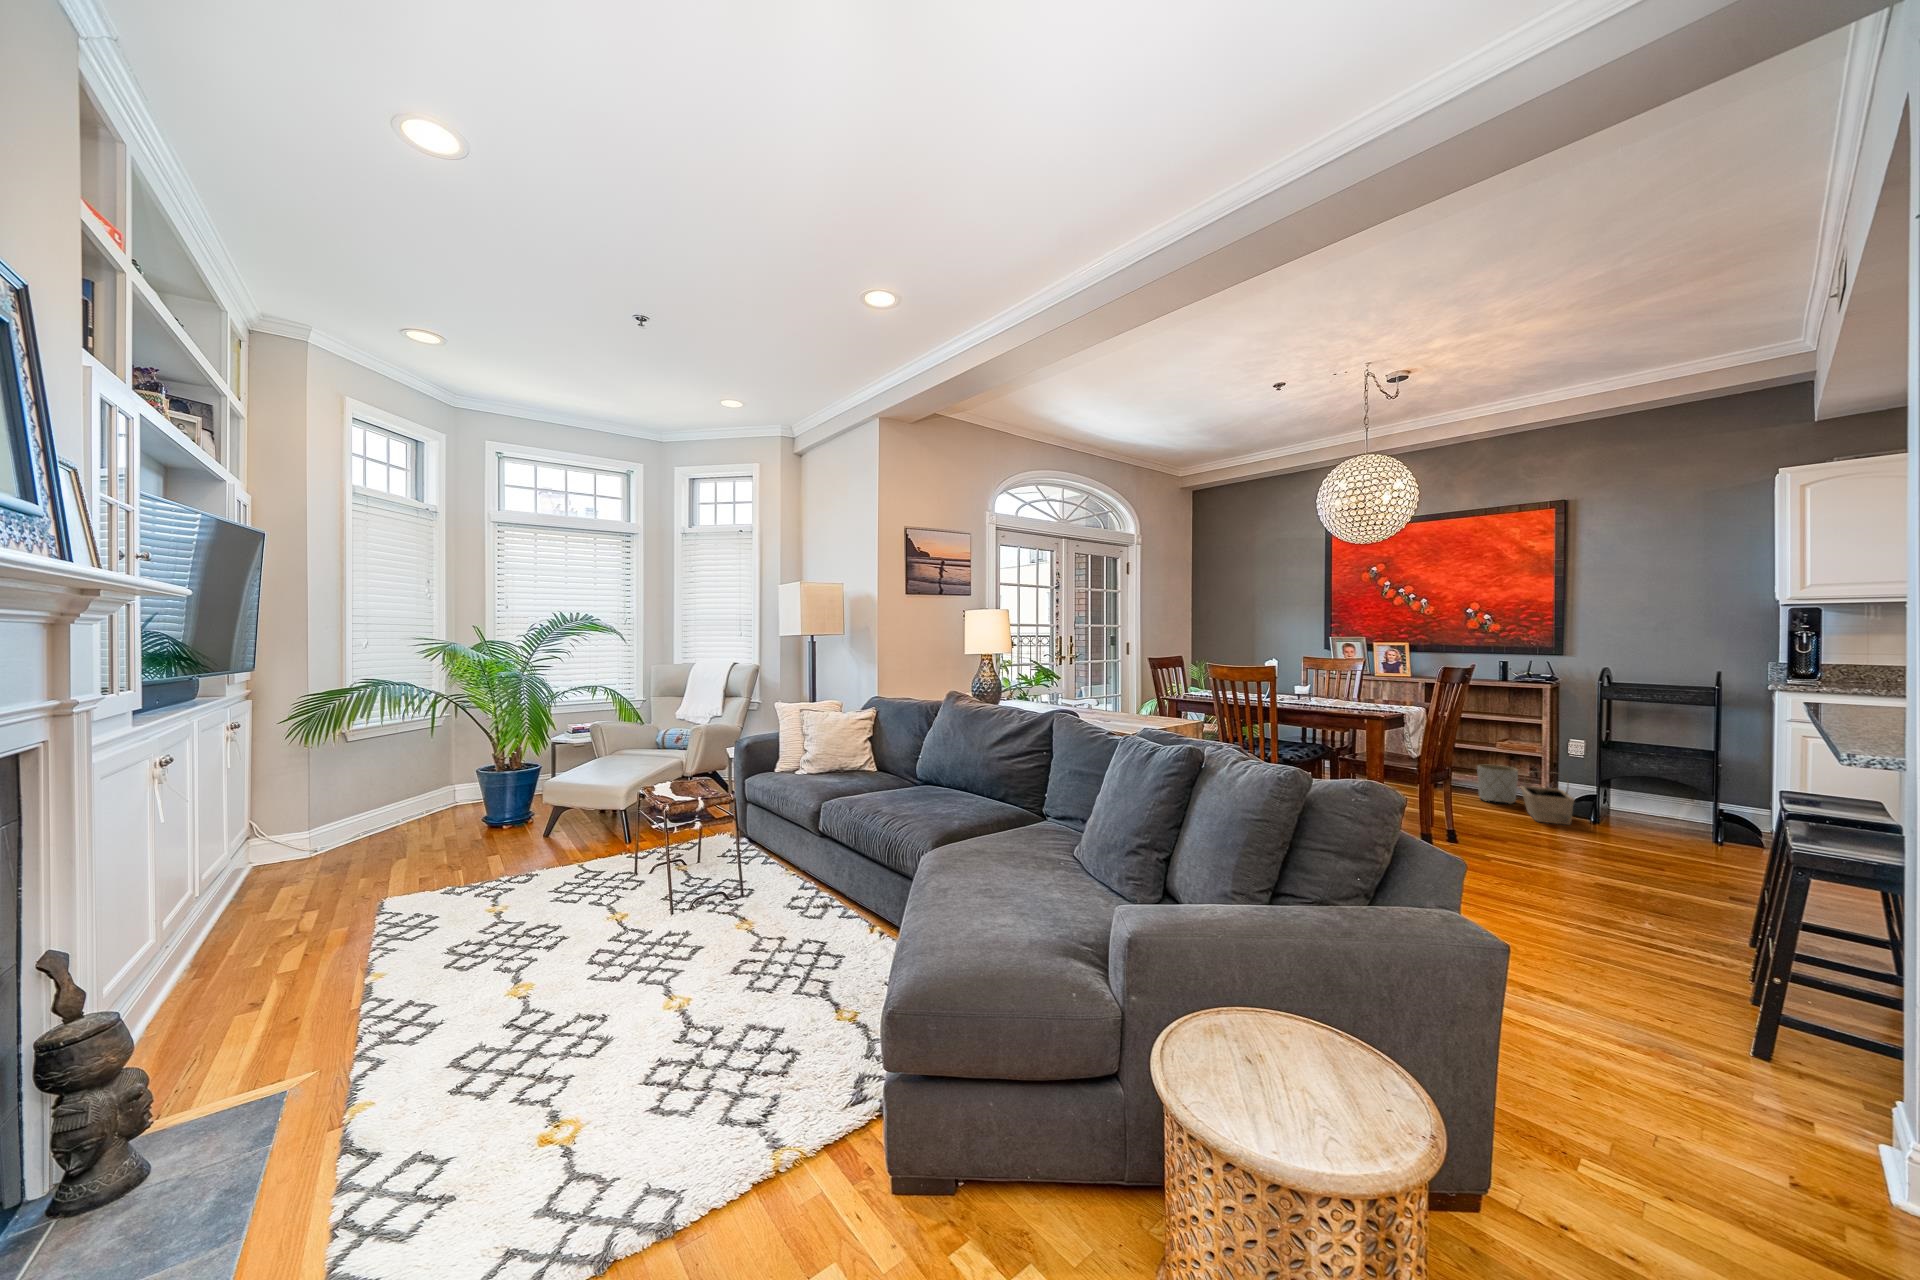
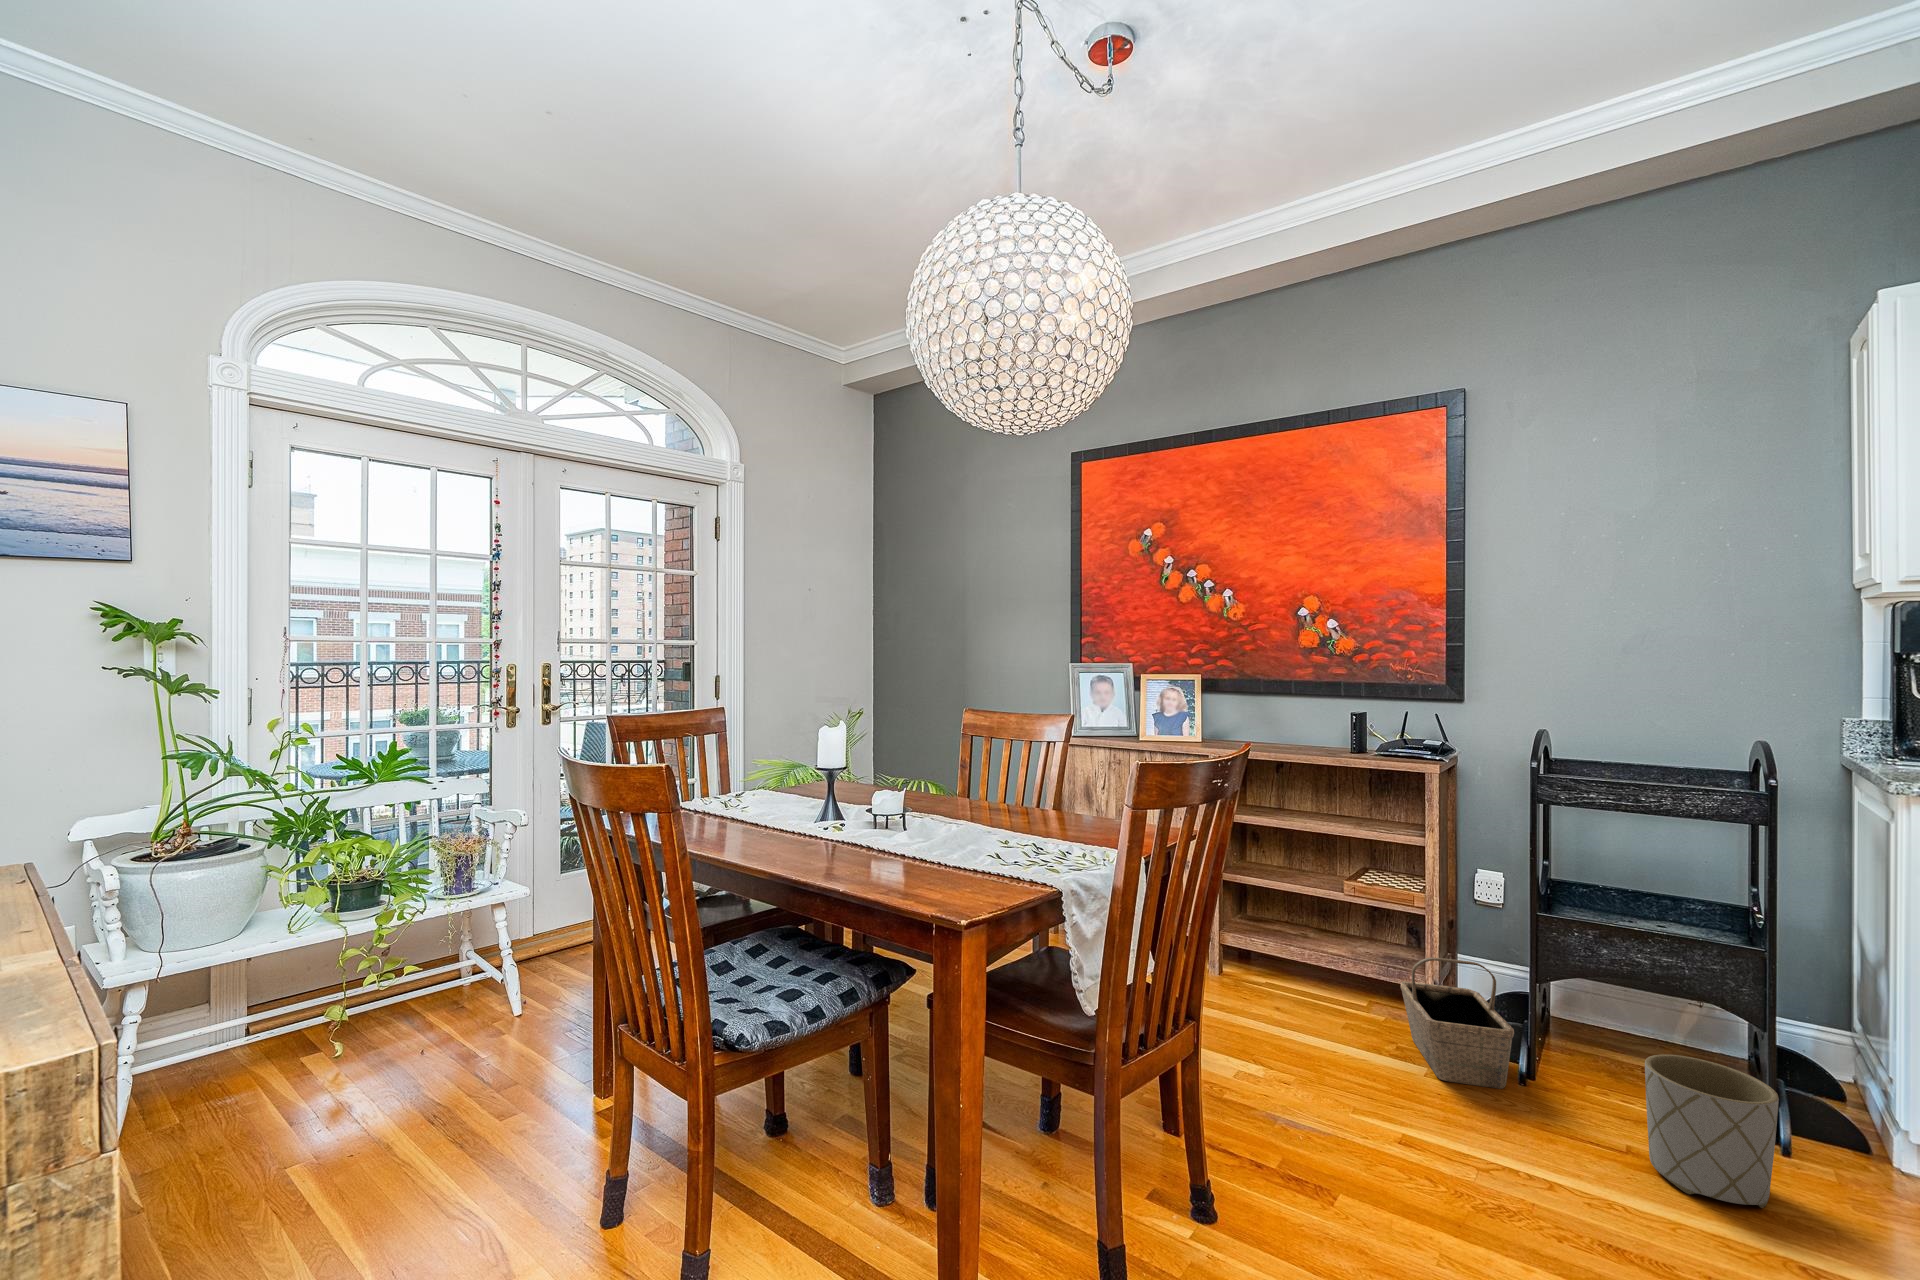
planter: present [1477,764,1518,804] -> present [1645,1055,1779,1208]

